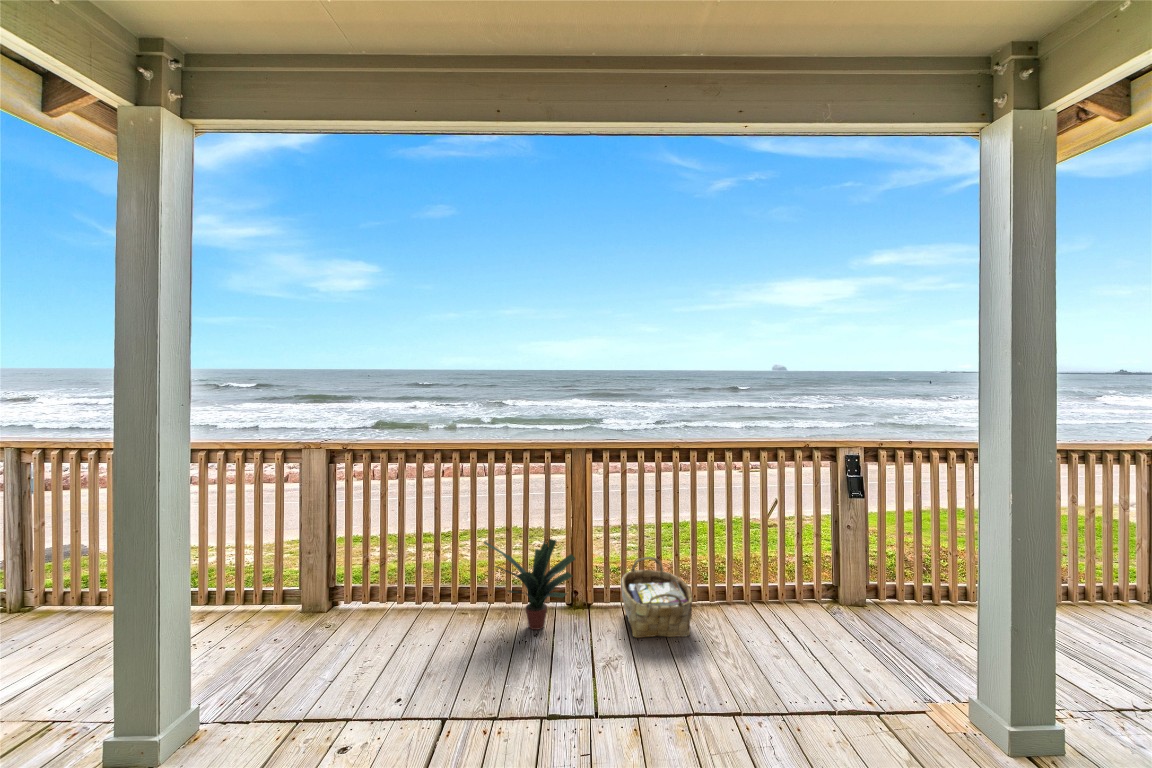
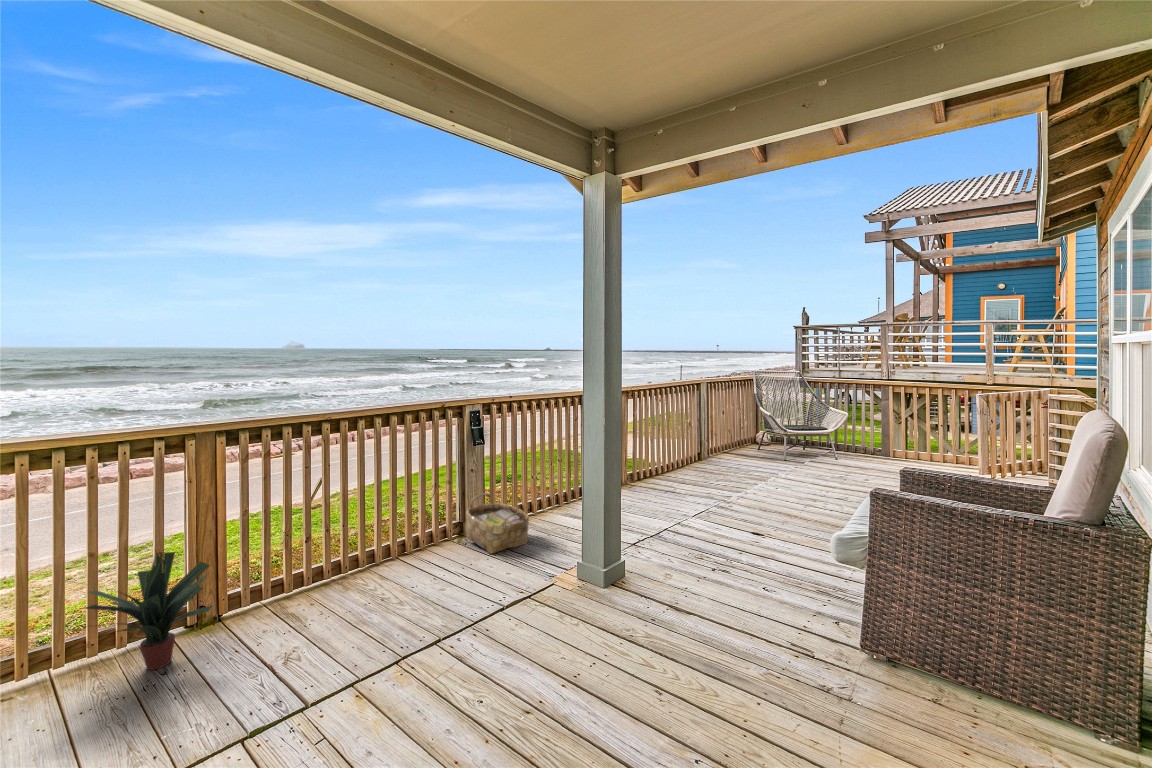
woven basket: present [621,557,693,638] -> present [466,493,529,554]

